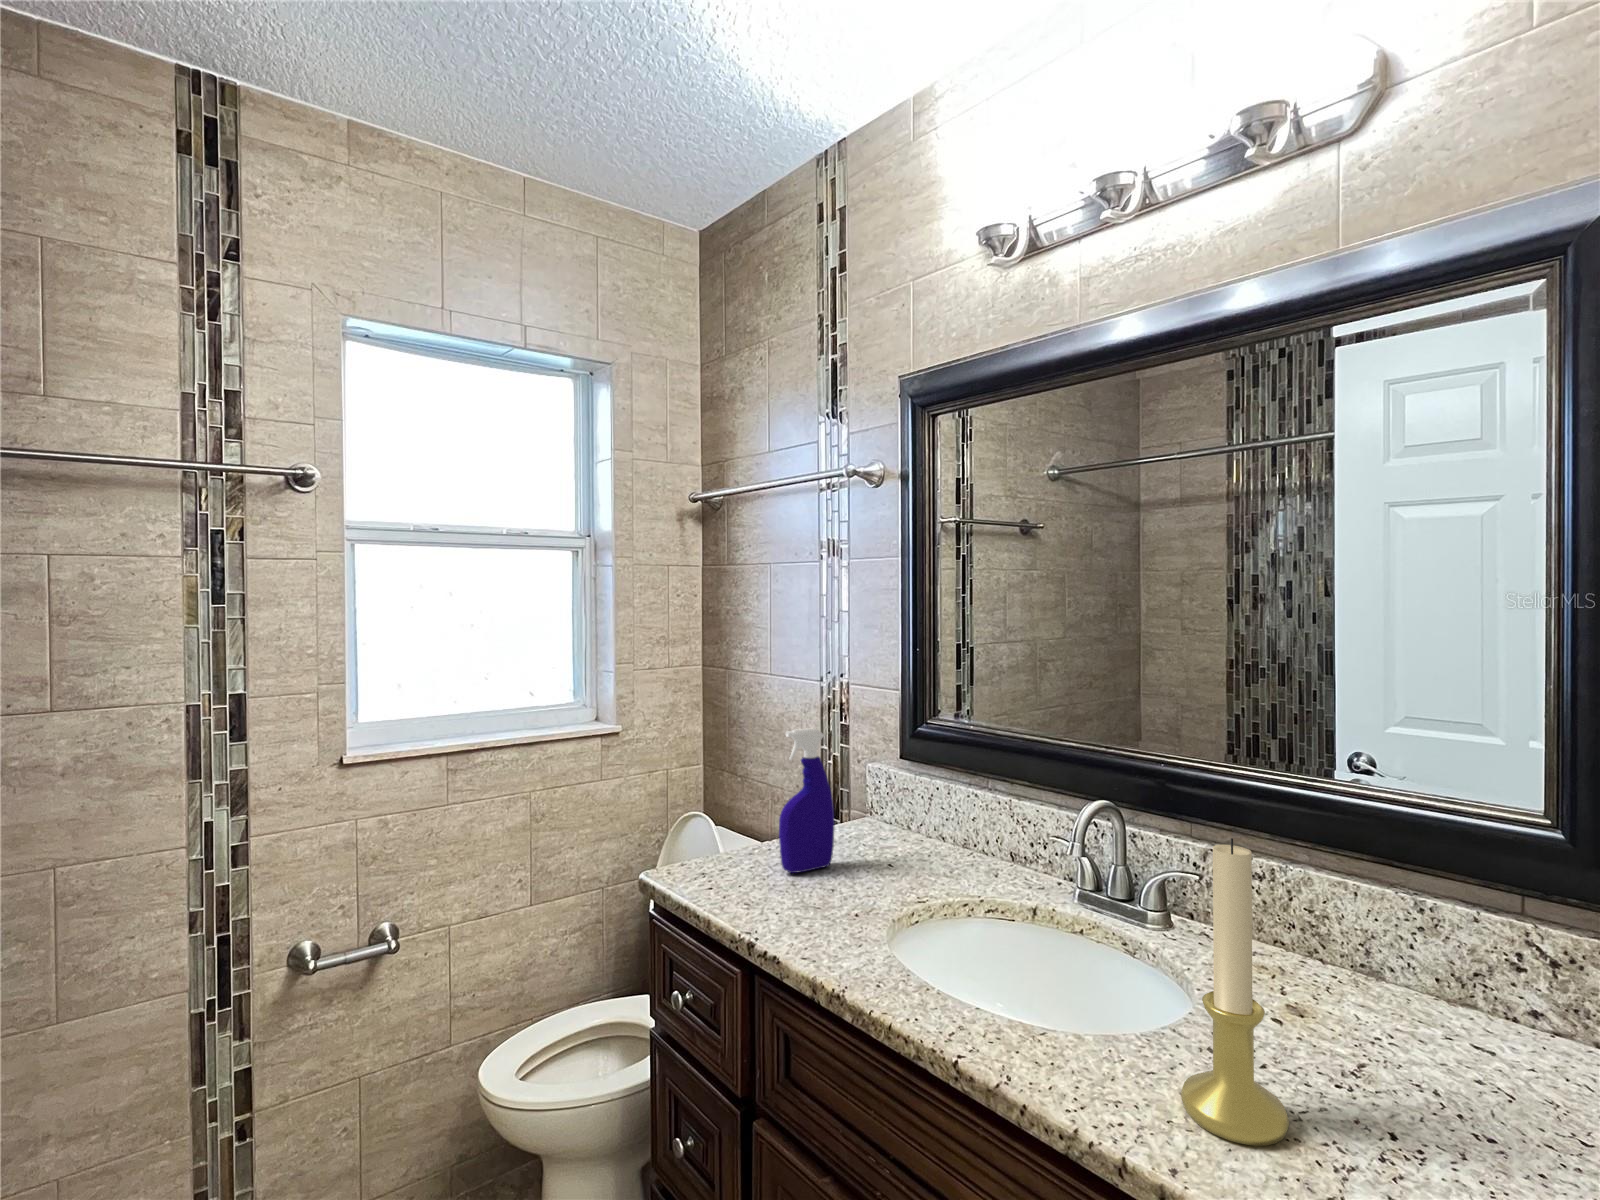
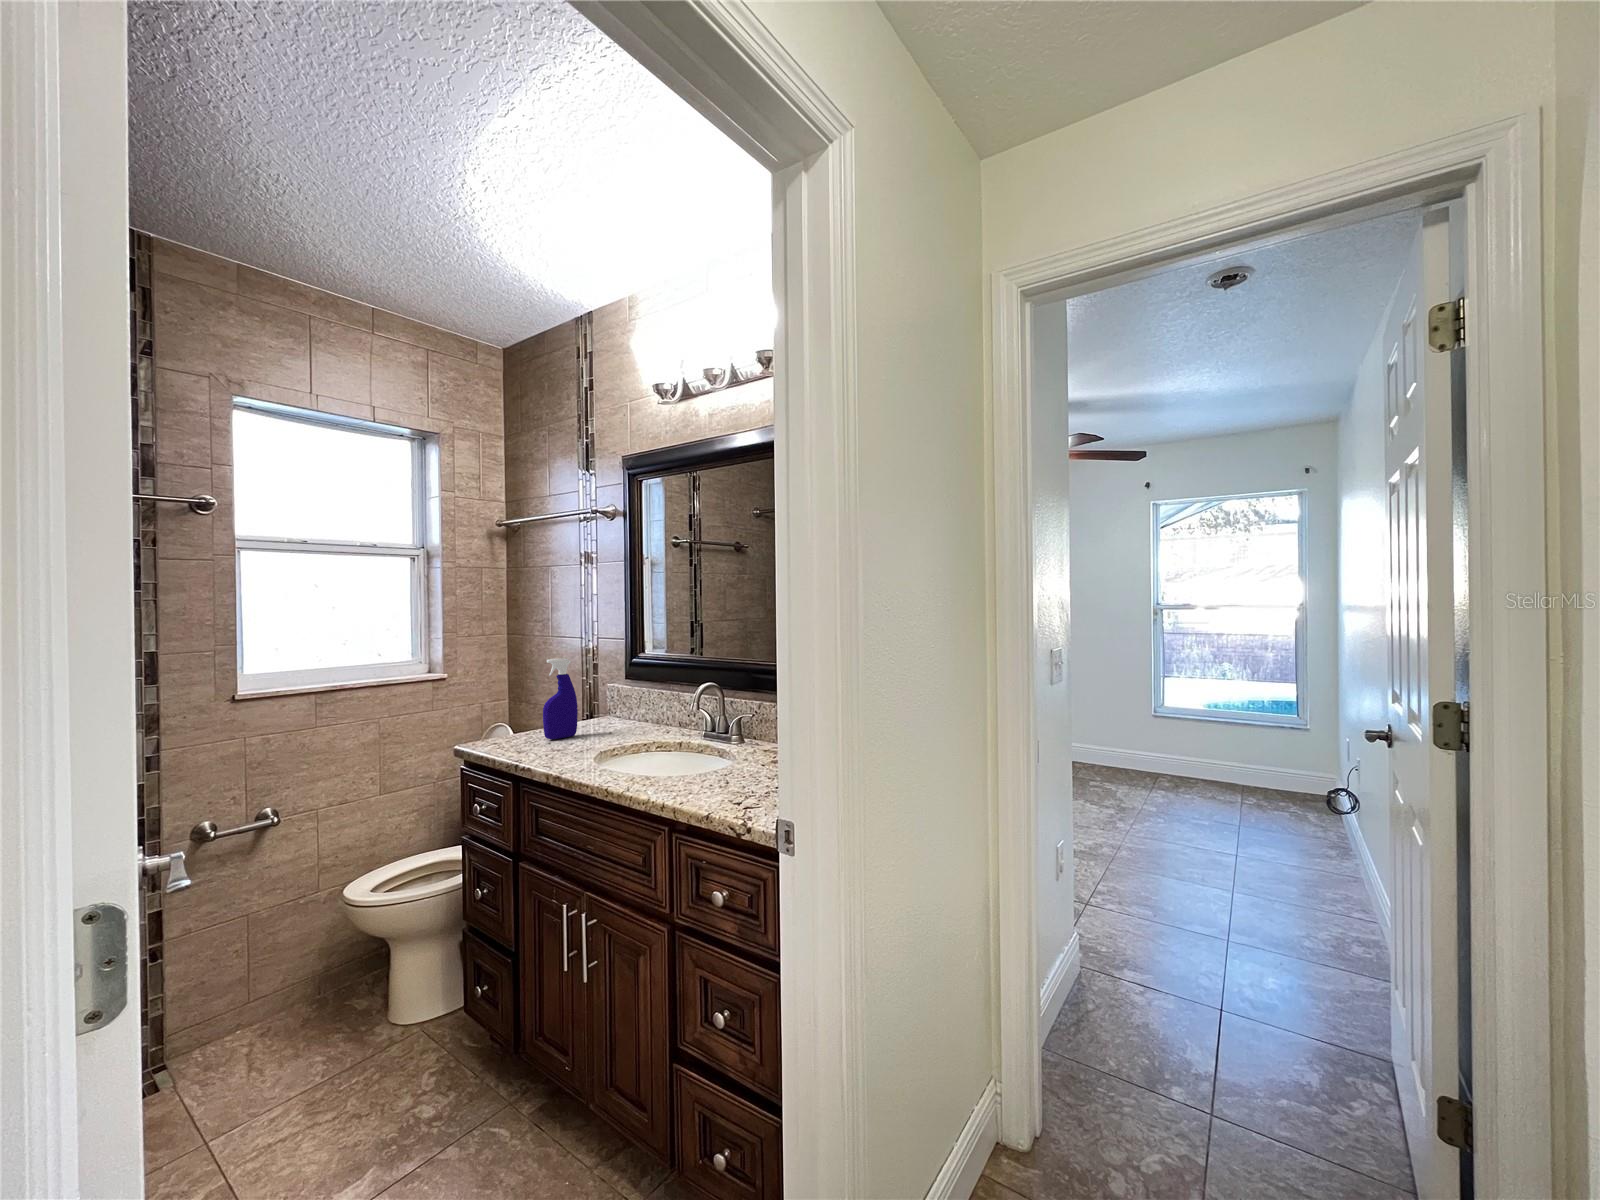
candle holder: present [1181,838,1289,1146] -> none [694,672,732,789]

